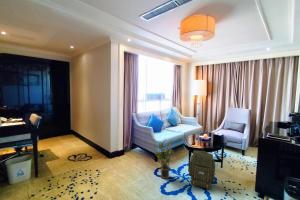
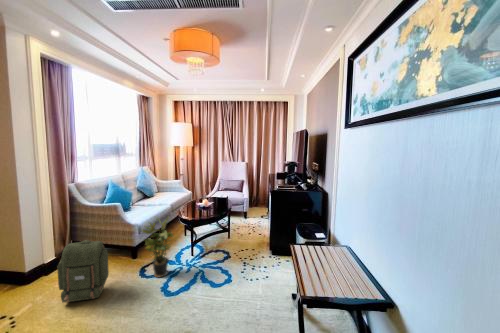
backpack: present [189,151,215,189] -> present [57,240,109,302]

